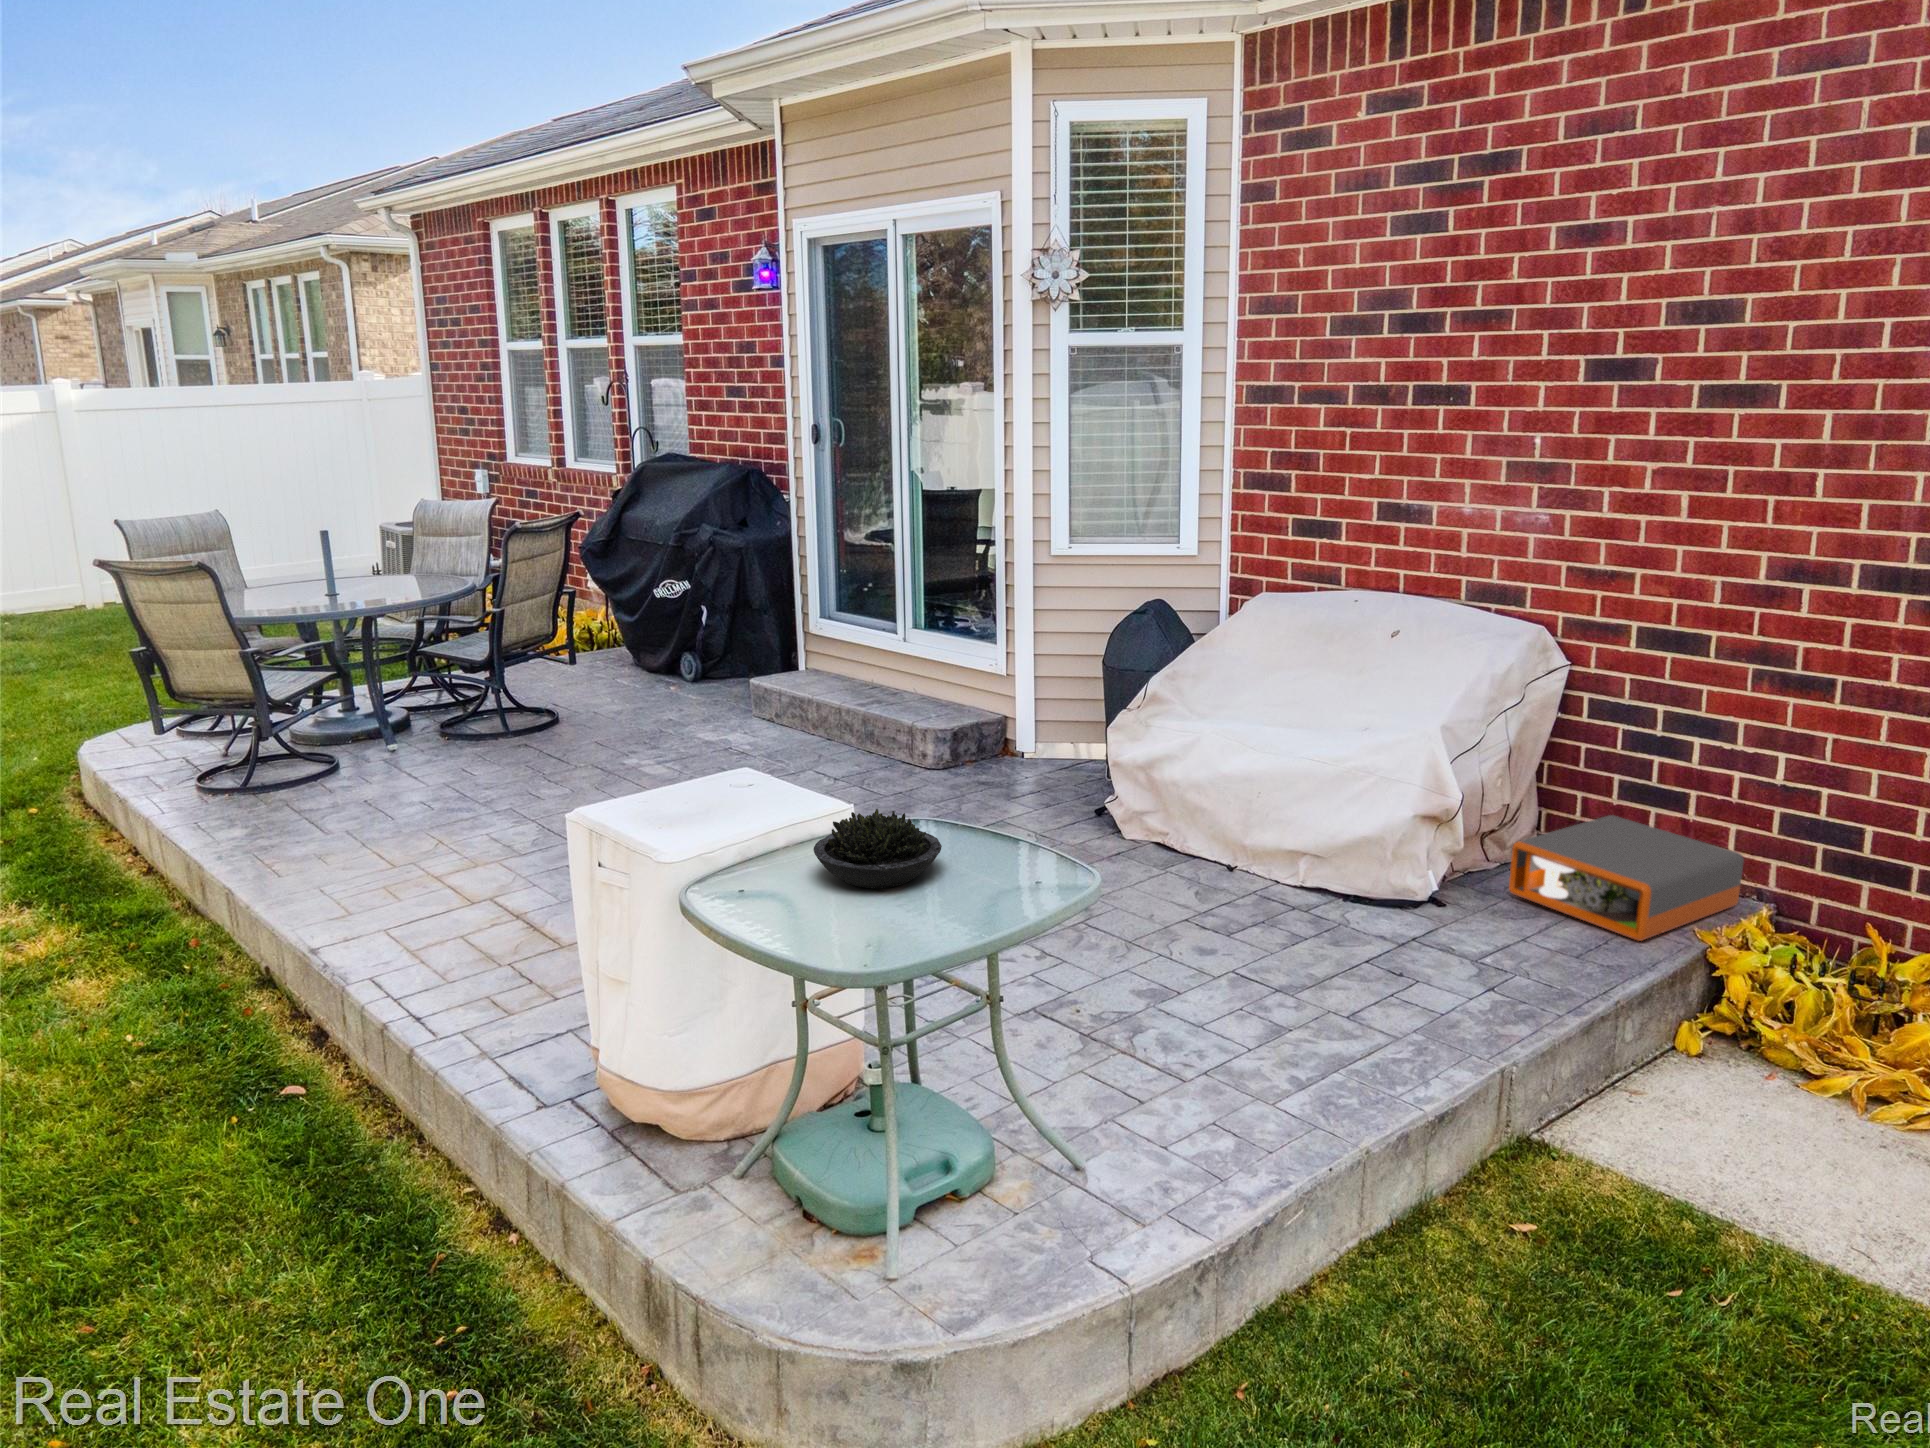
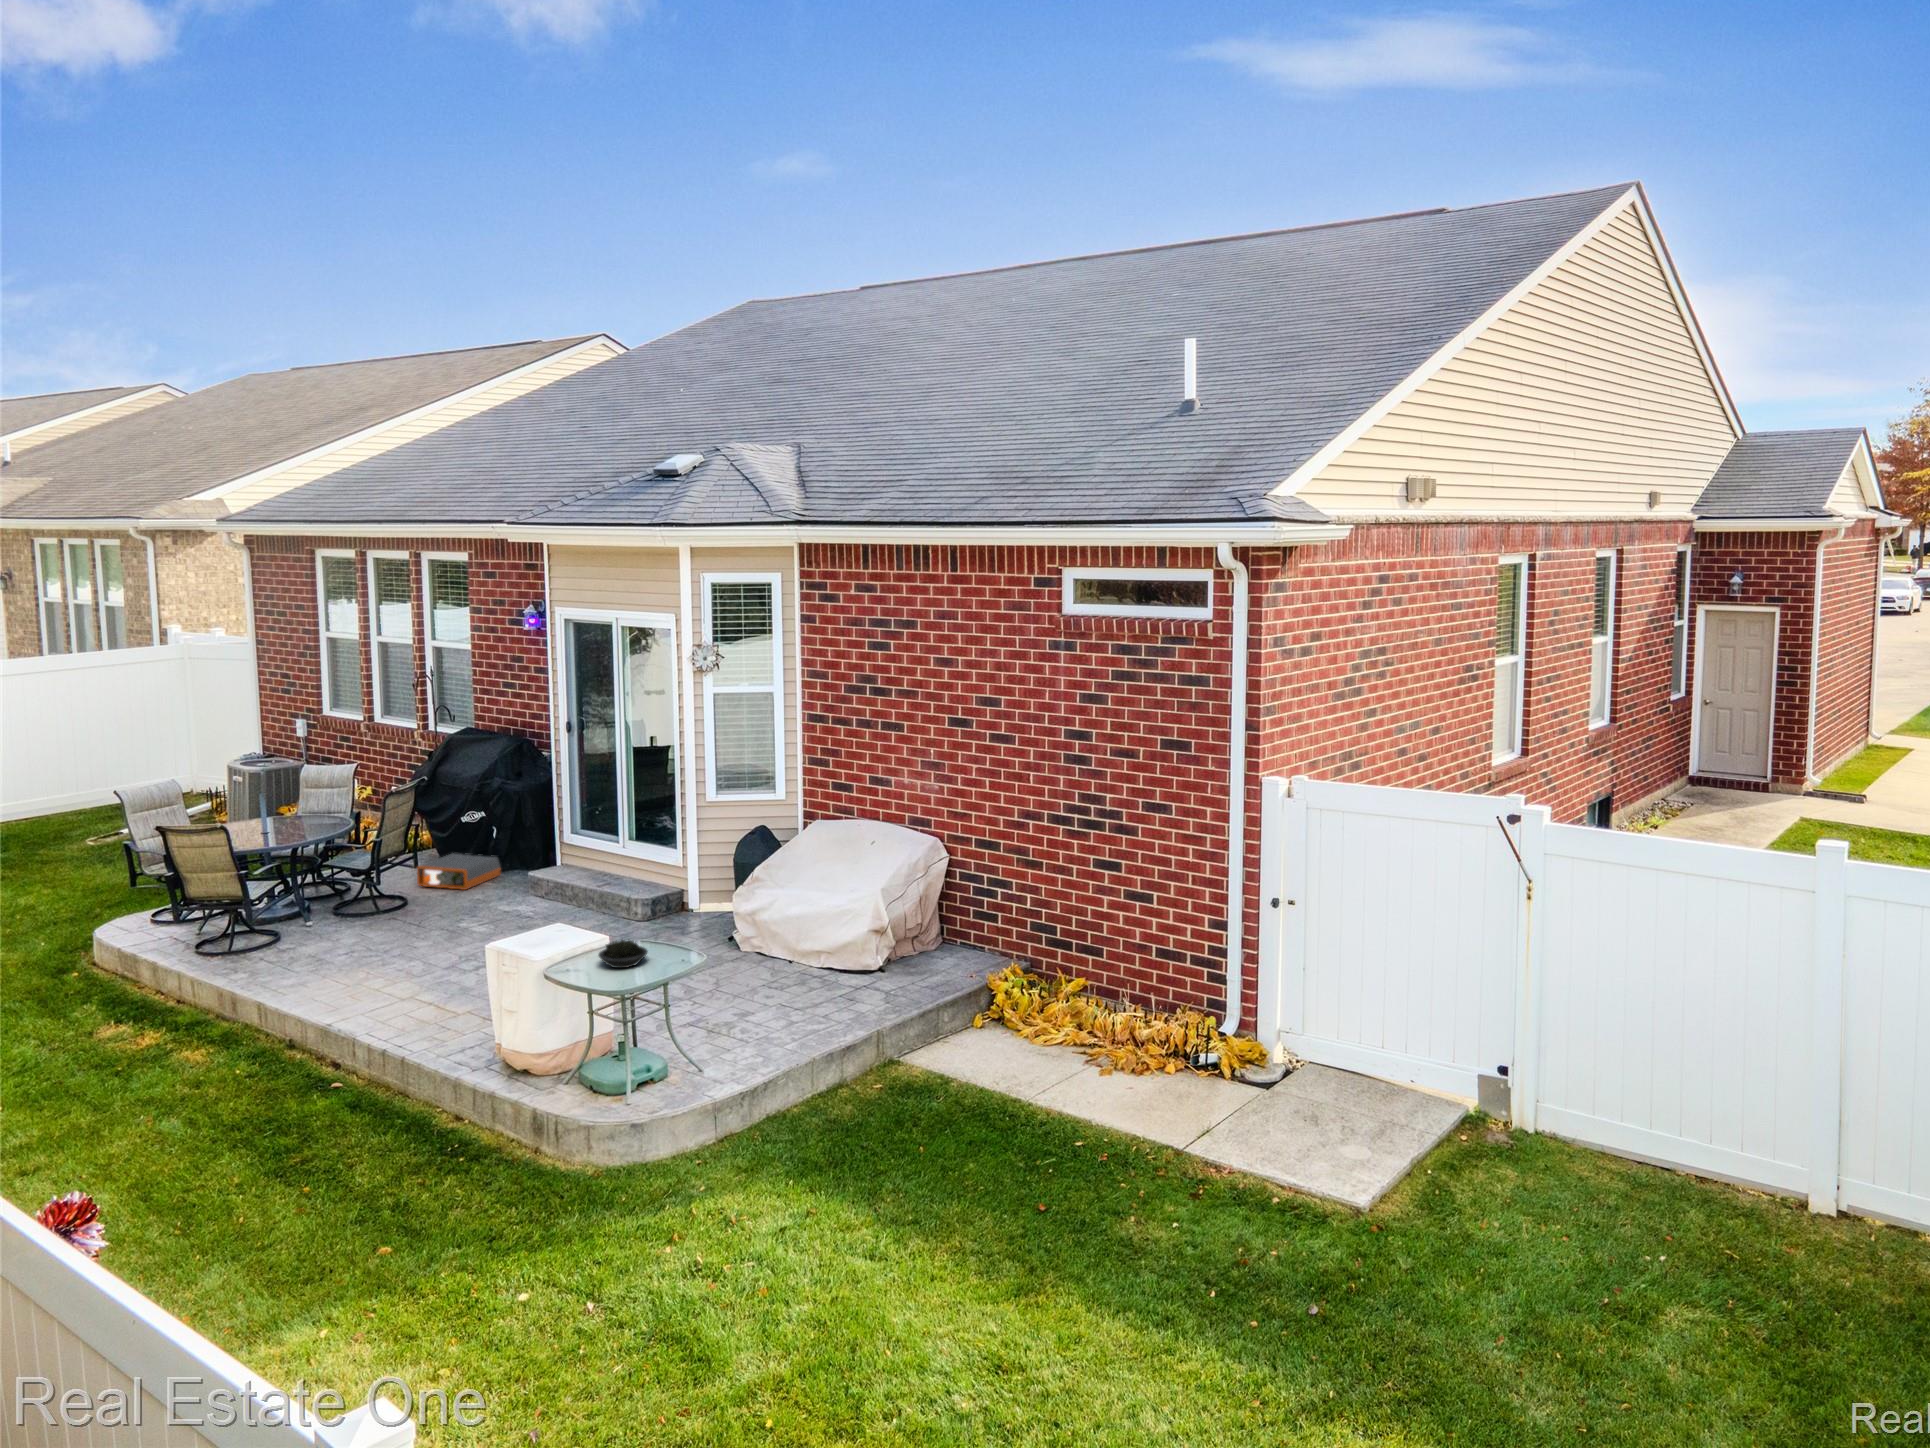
storage box: present [1509,815,1744,941] -> present [417,853,501,890]

